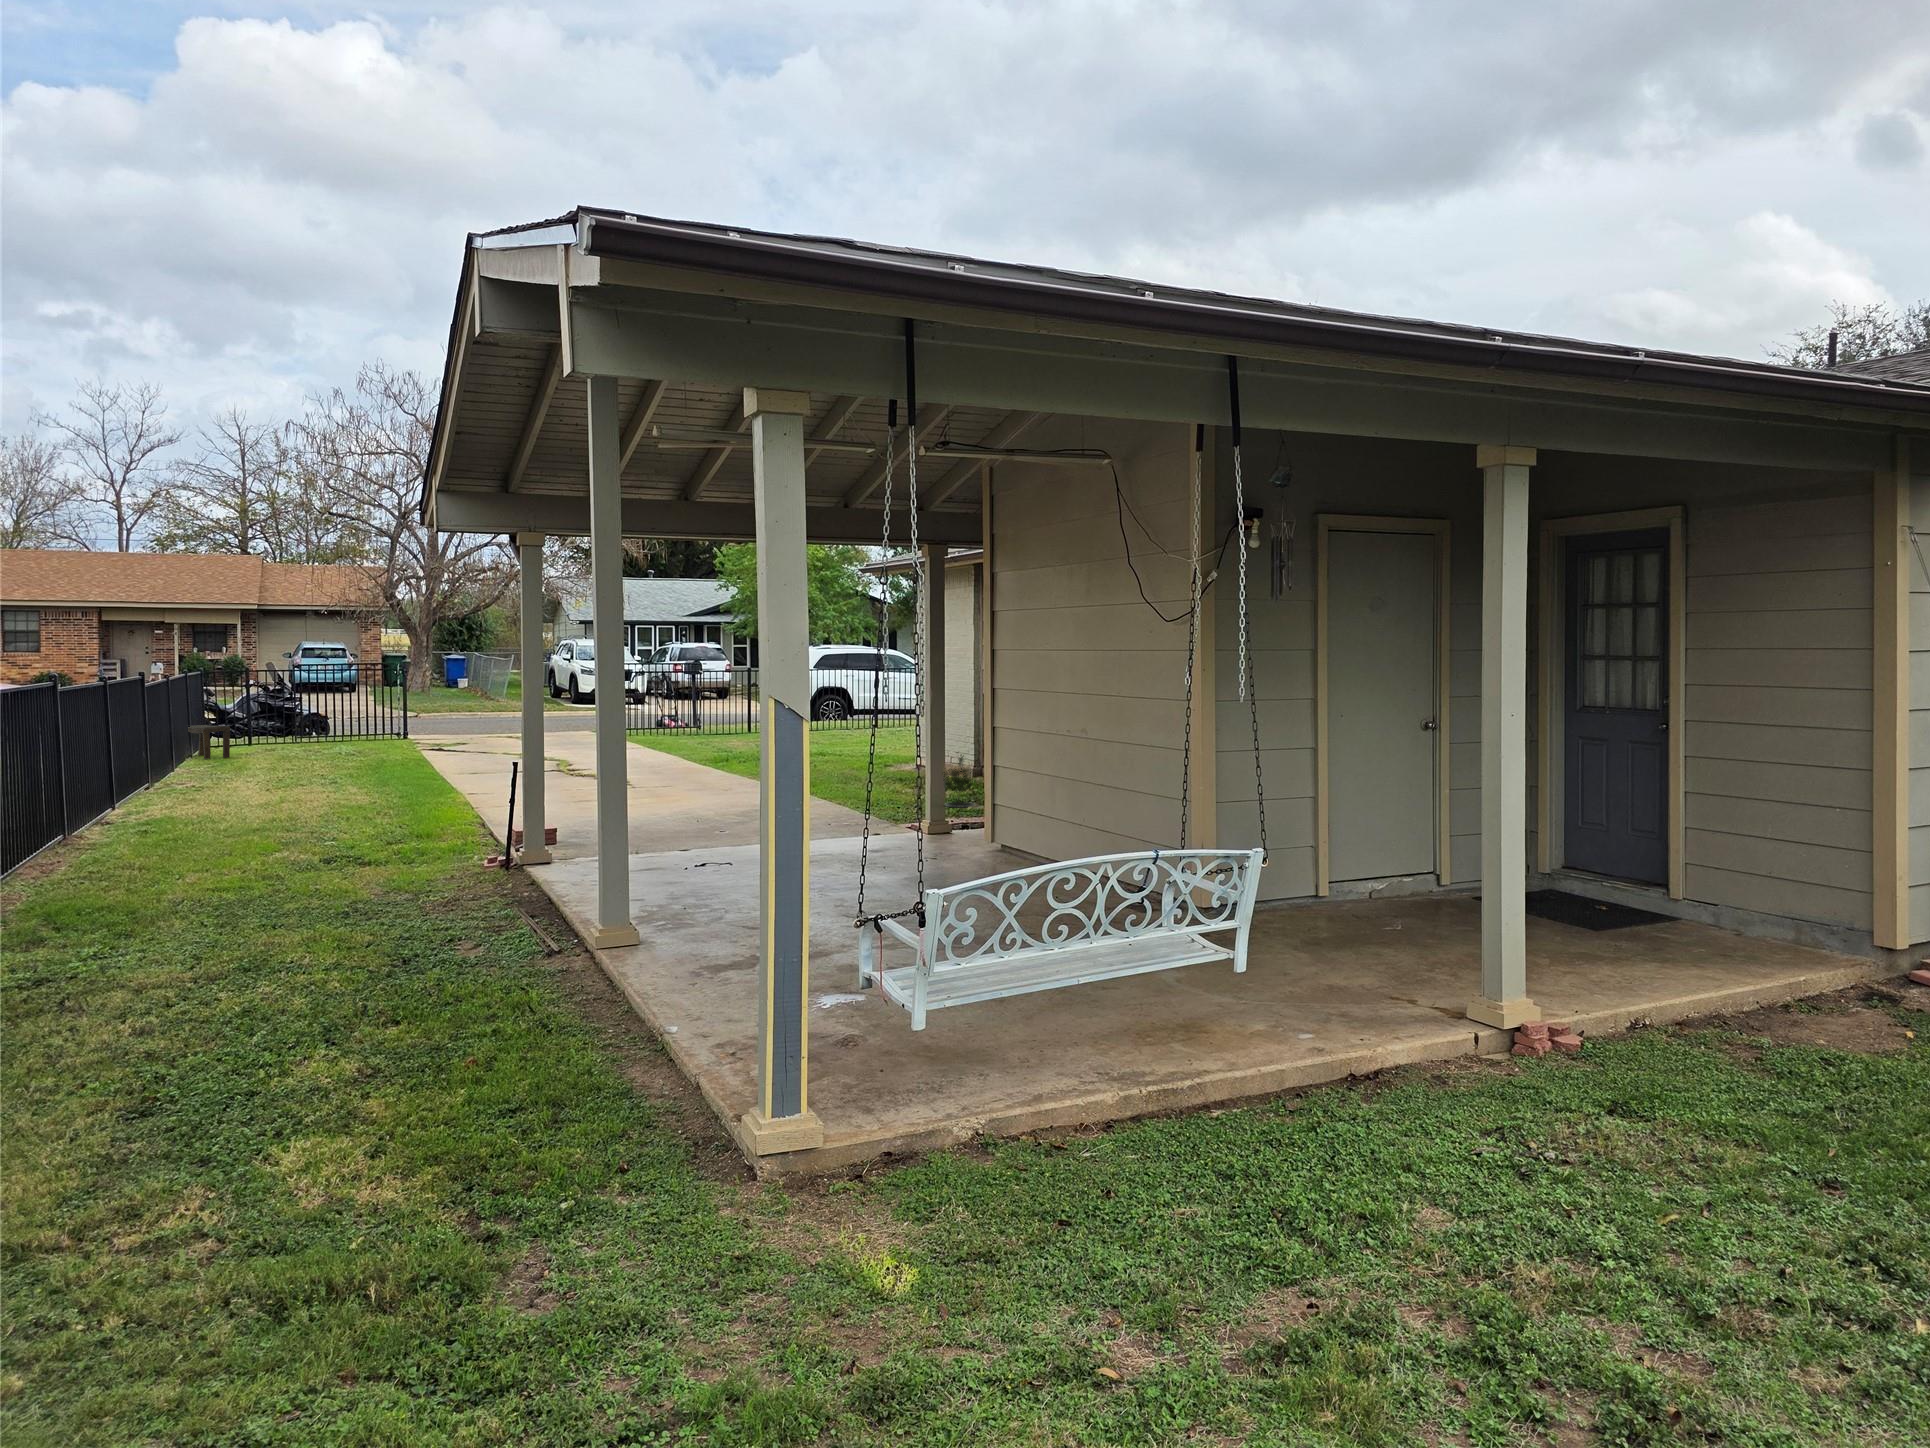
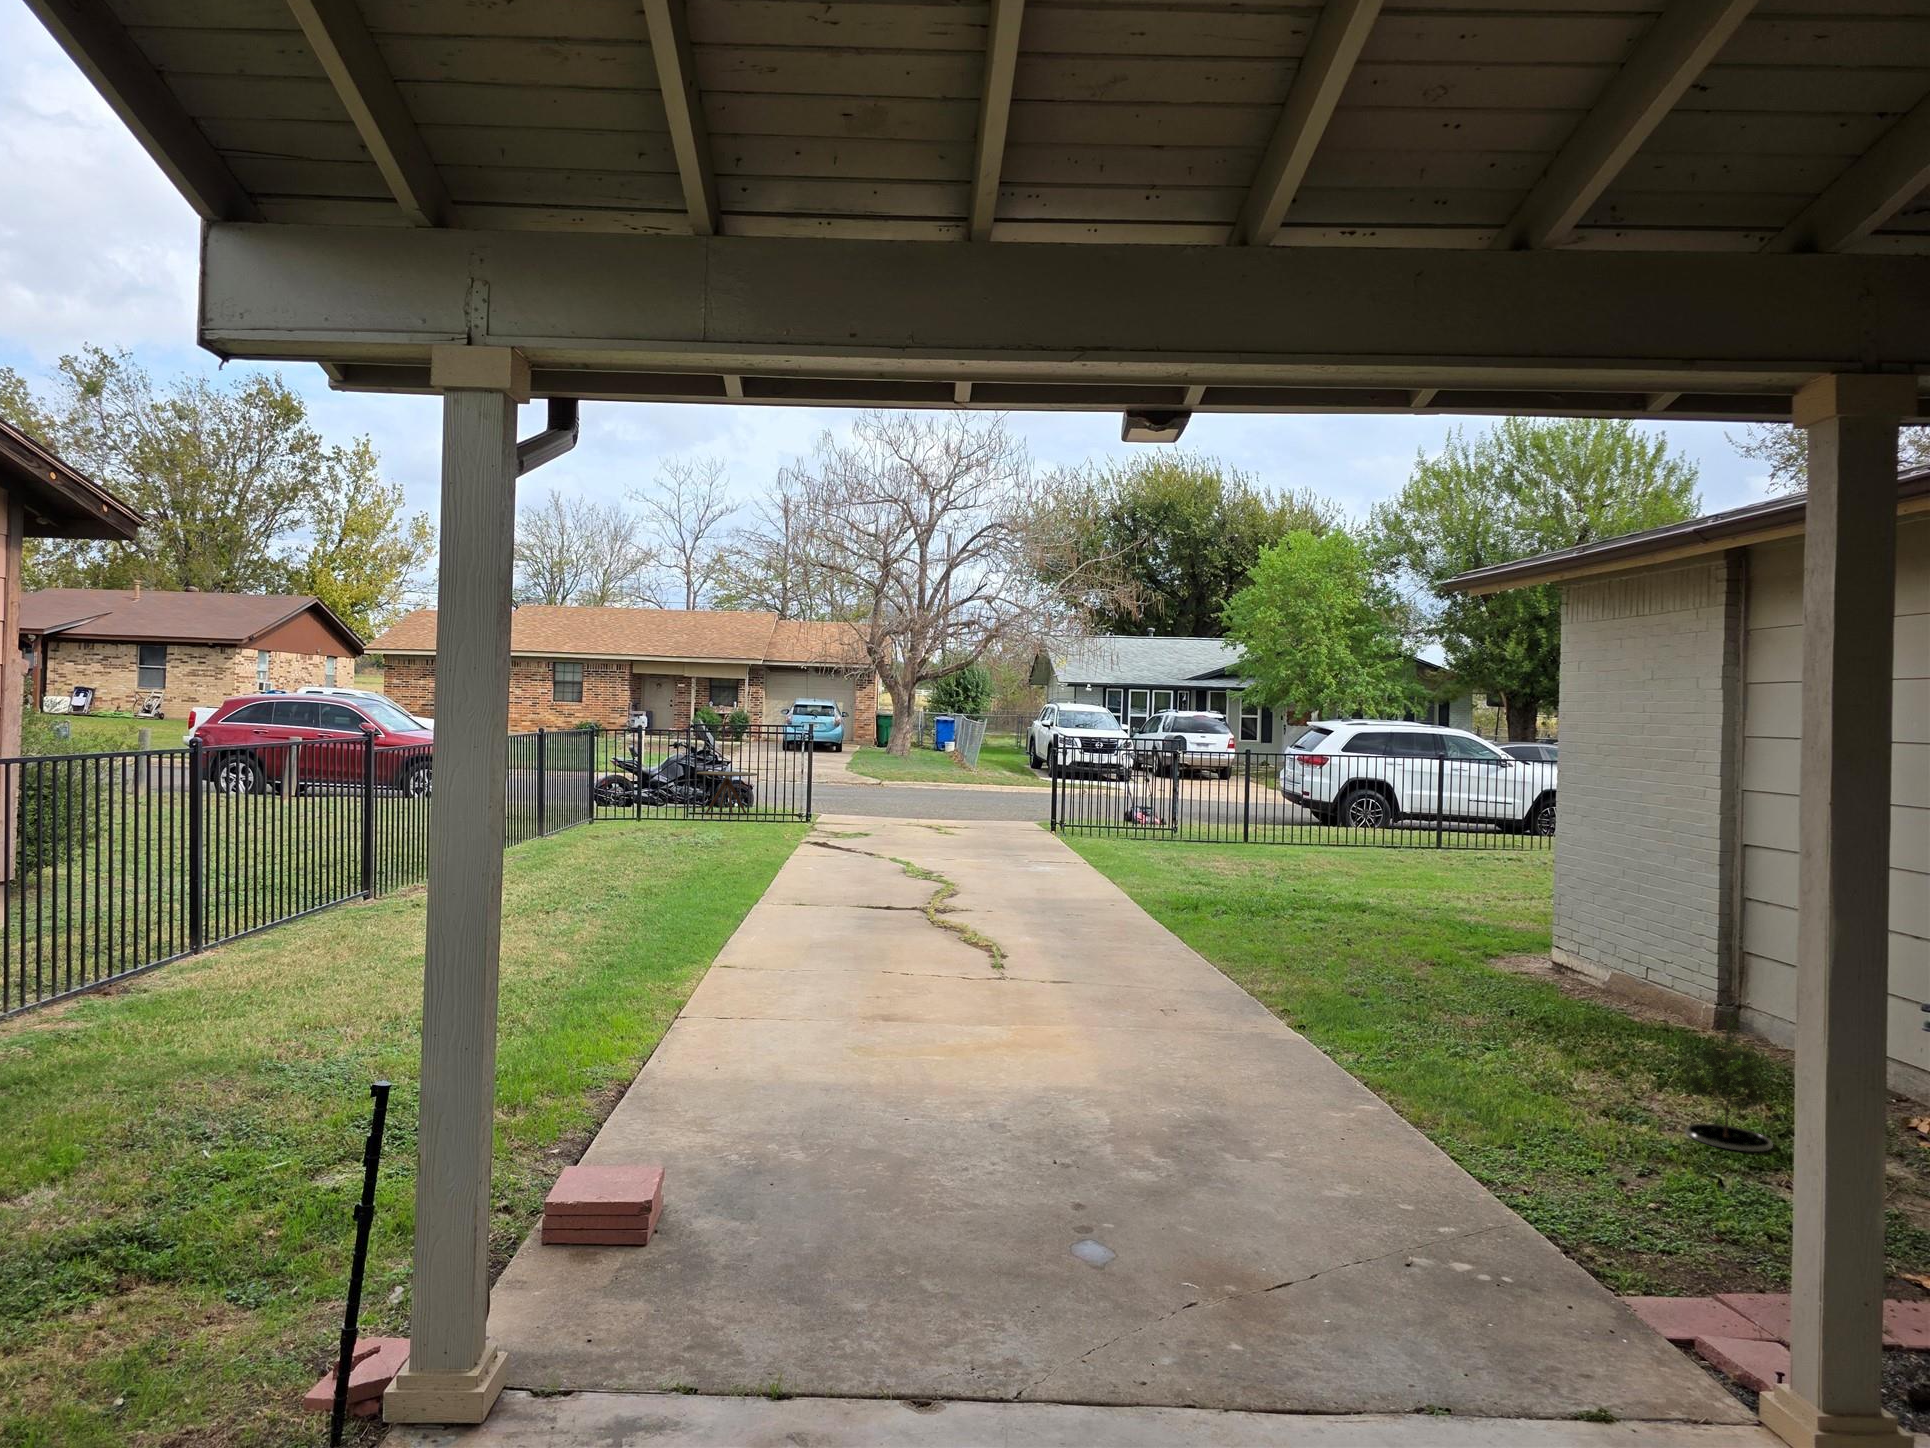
round table: none [281,704,339,740] -> present [697,771,758,816]
bench: present [188,725,230,759] -> none [556,796,602,840]

